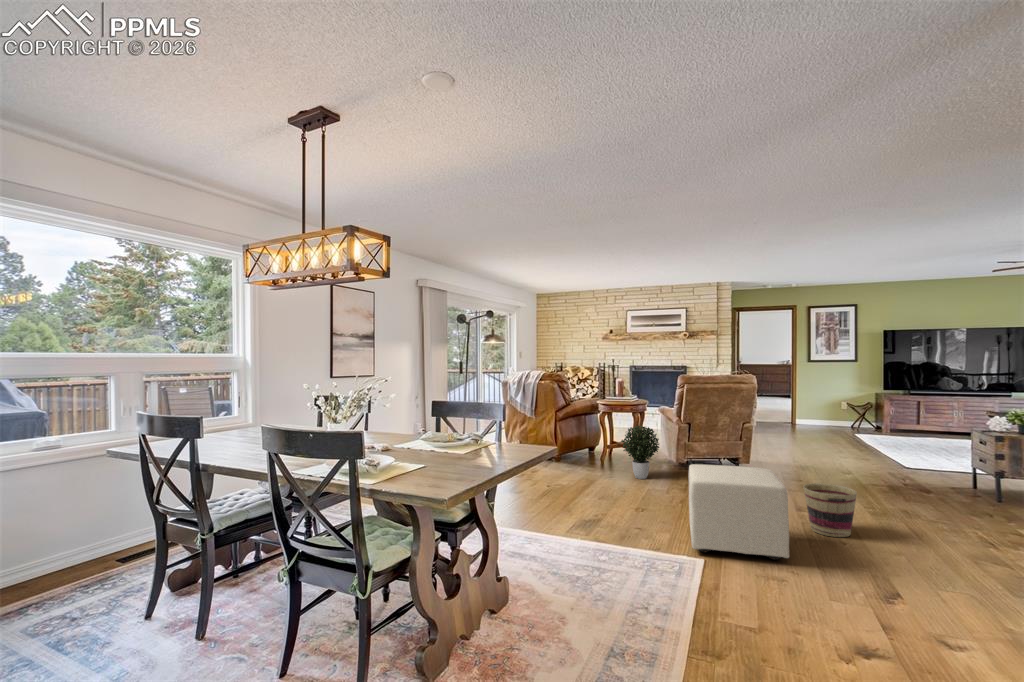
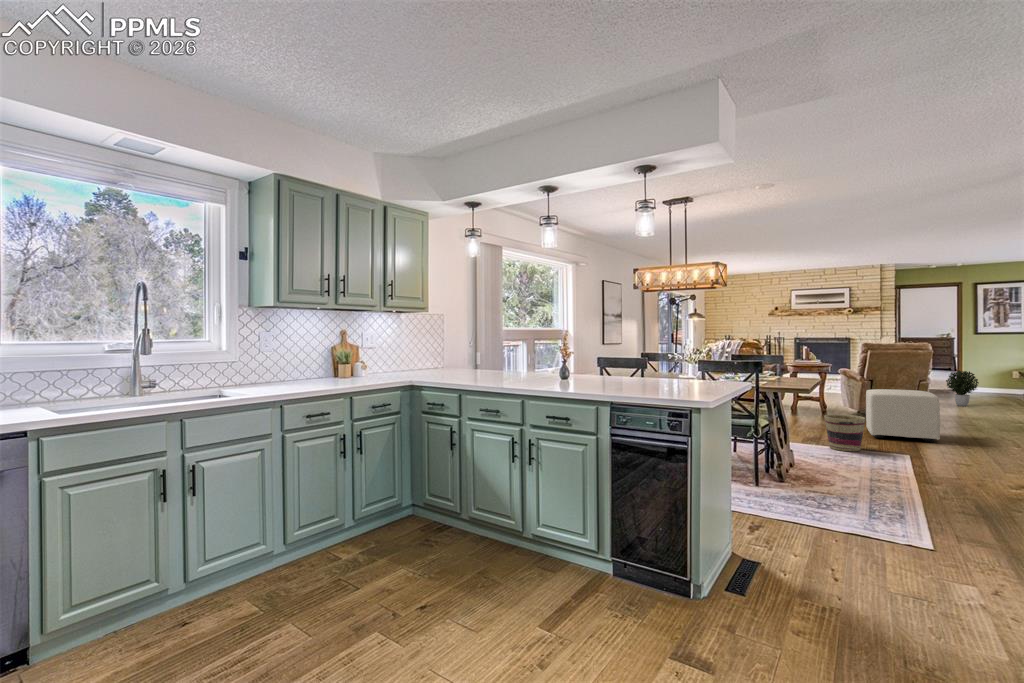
potted plant: present [621,425,659,479] -> present [946,371,979,406]
basket: present [803,483,857,537] -> present [824,414,865,451]

